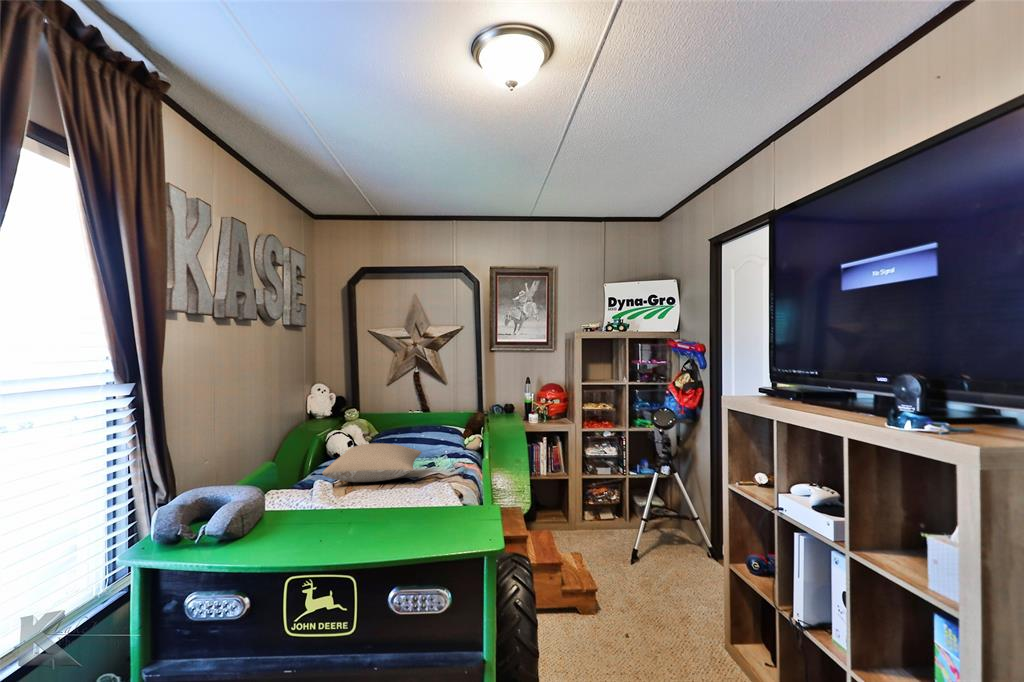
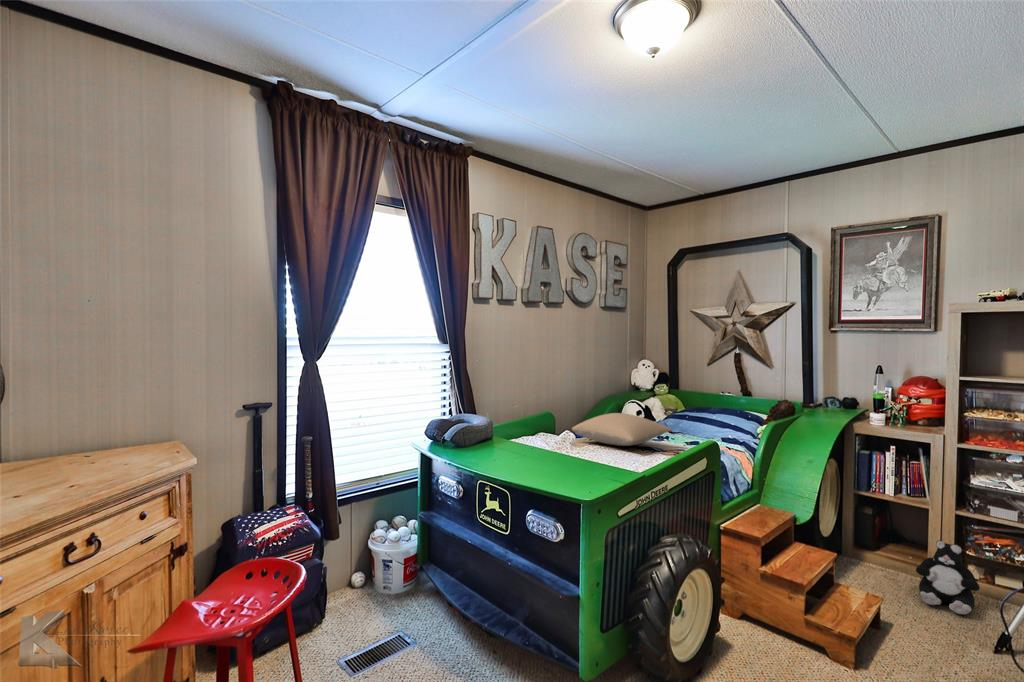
plush toy: none [572,499,608,548] -> present [916,540,980,614]

